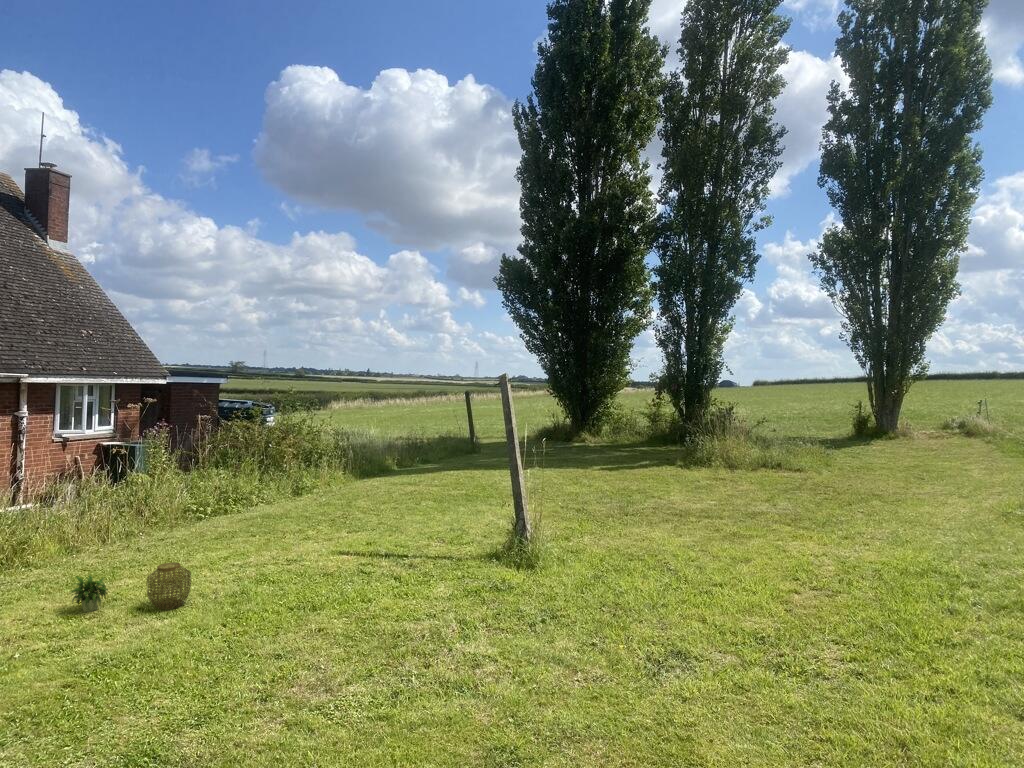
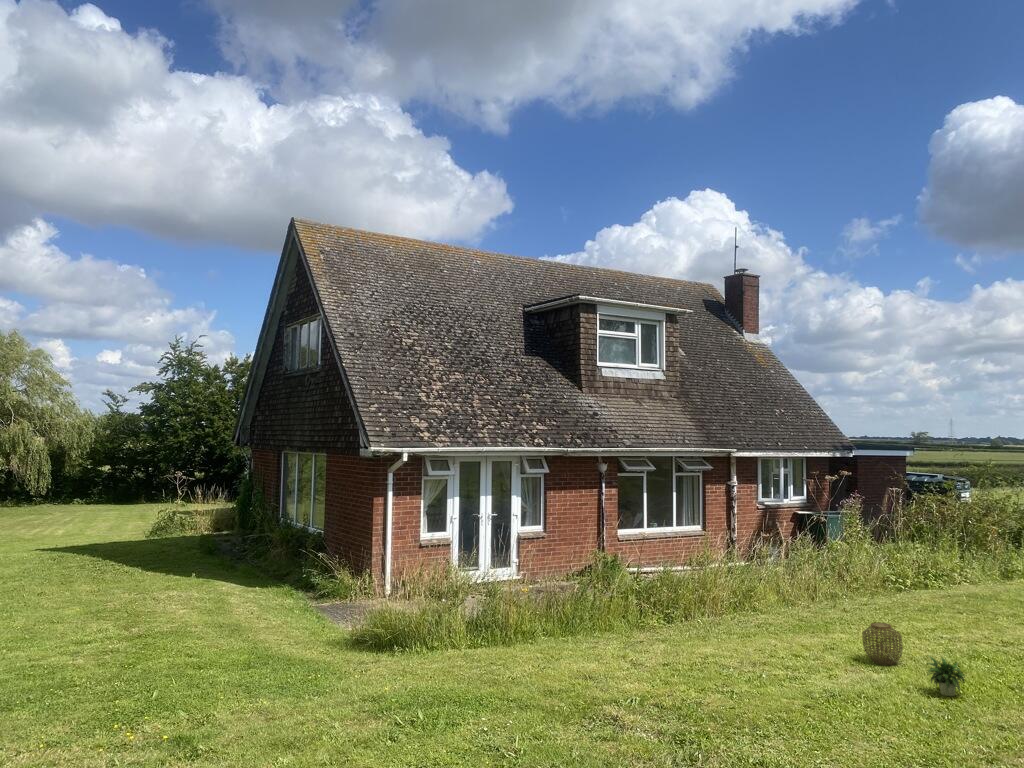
potted plant: present [71,575,108,612] -> present [928,656,965,696]

